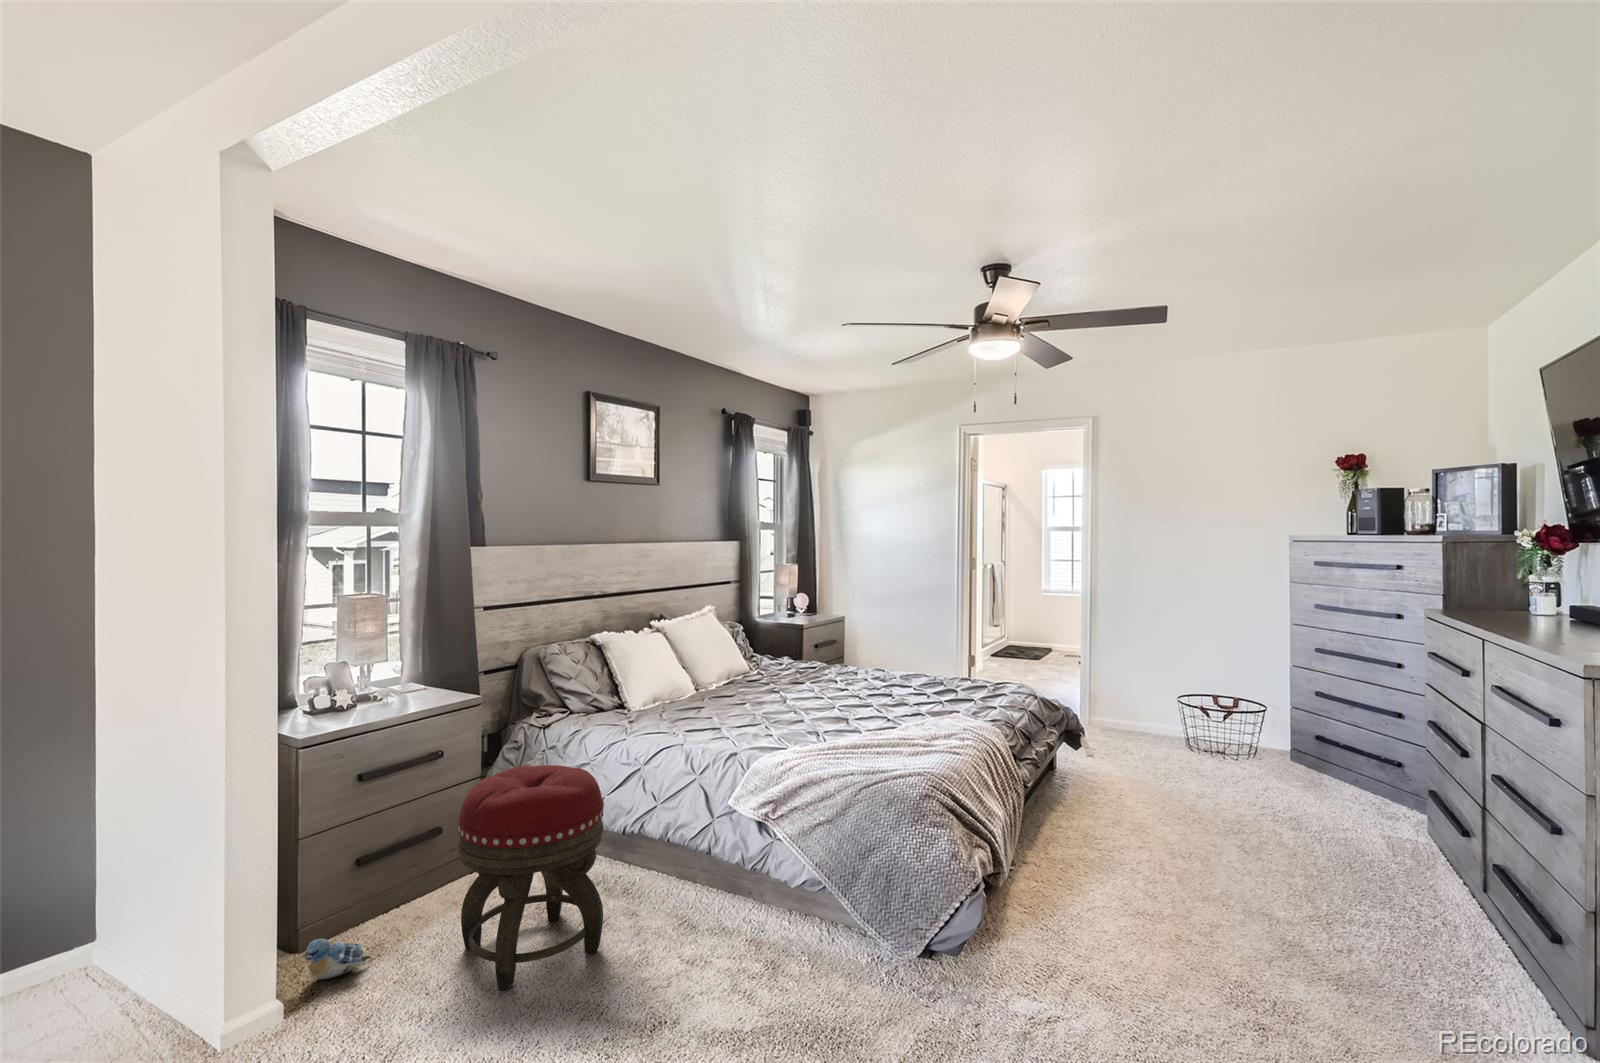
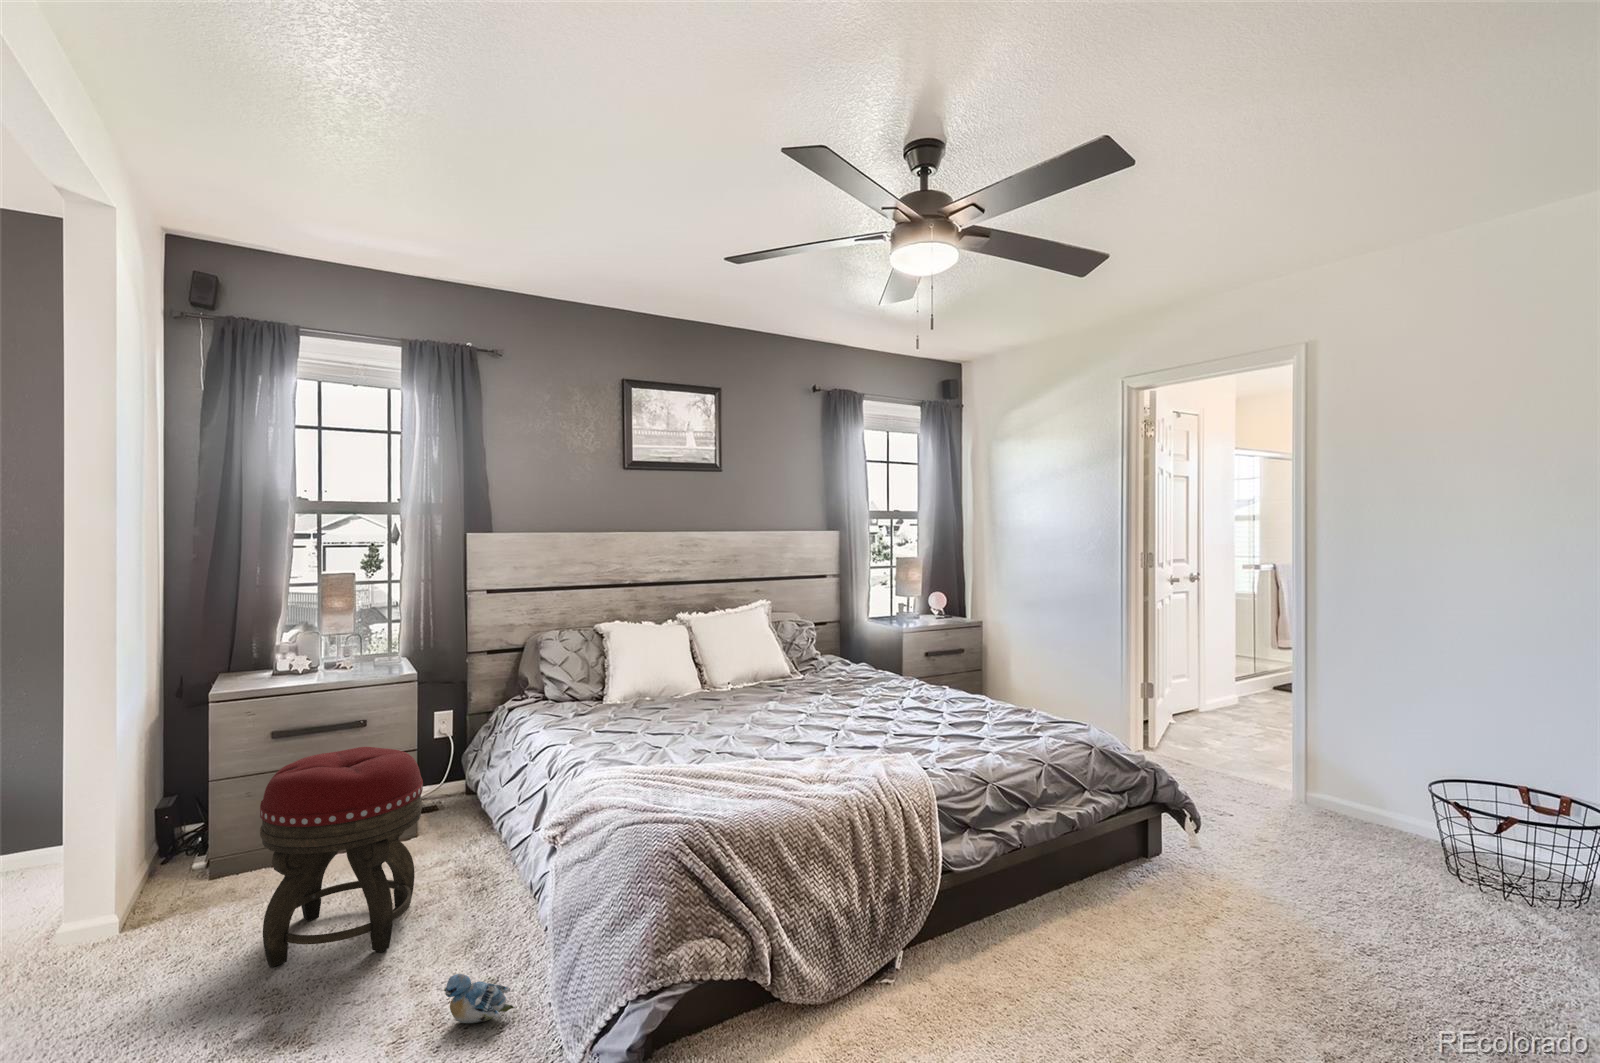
plush toy: present [303,939,371,979] -> present [444,974,514,1023]

